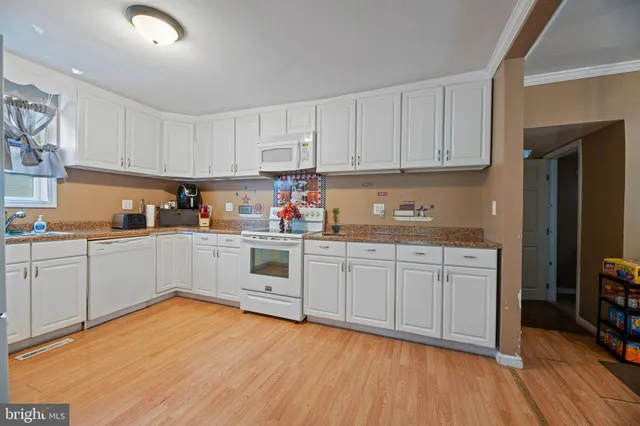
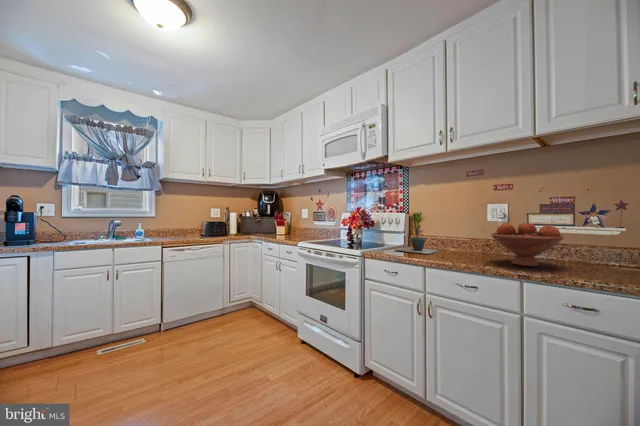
fruit bowl: none [380,215,412,237] -> present [491,223,564,267]

